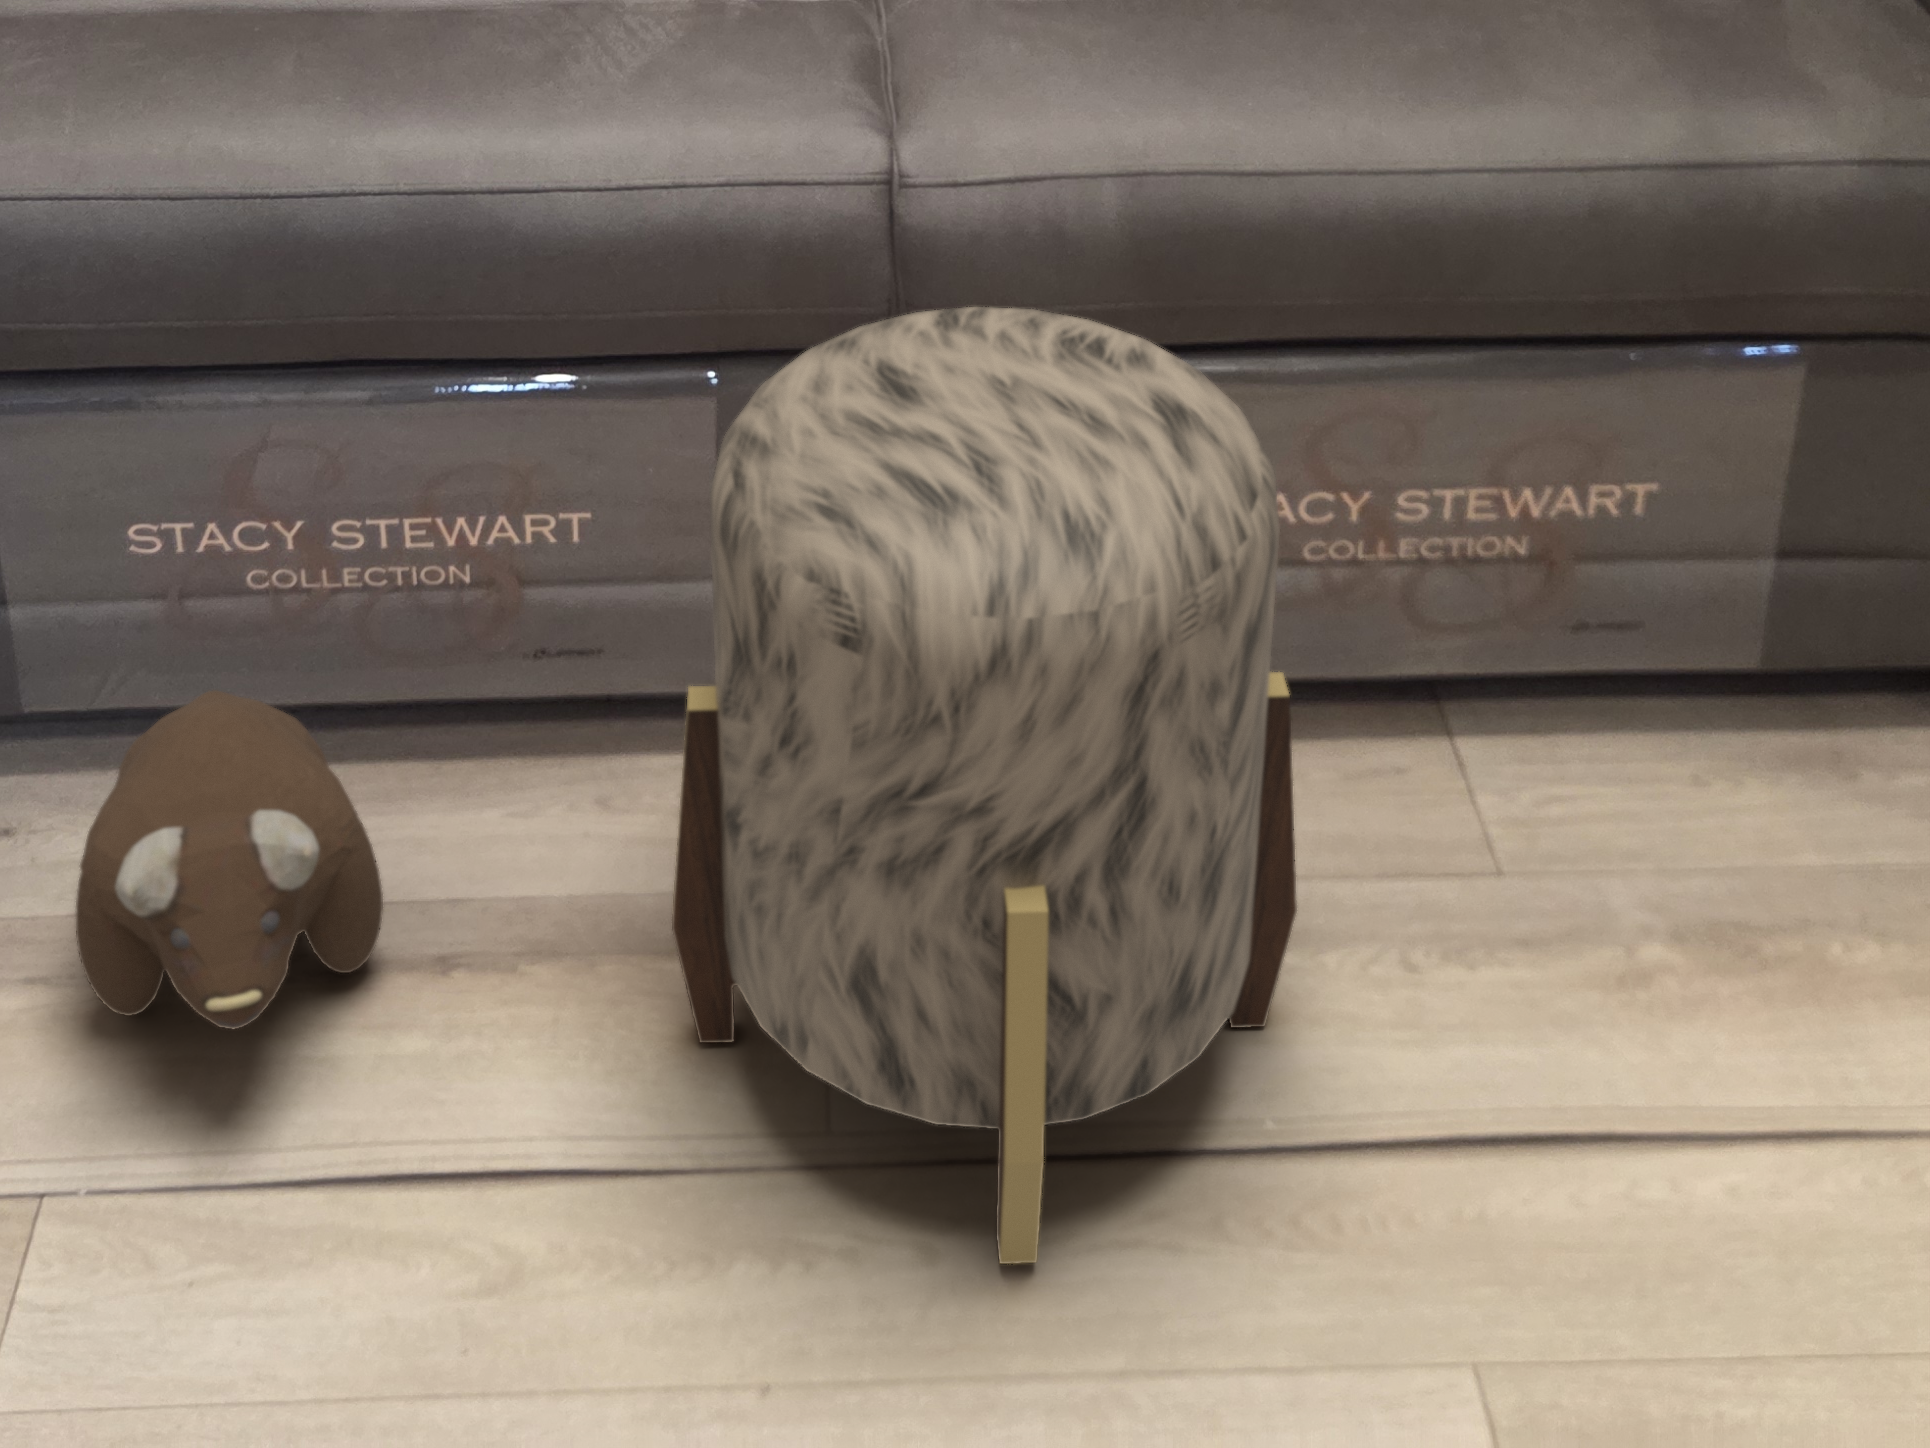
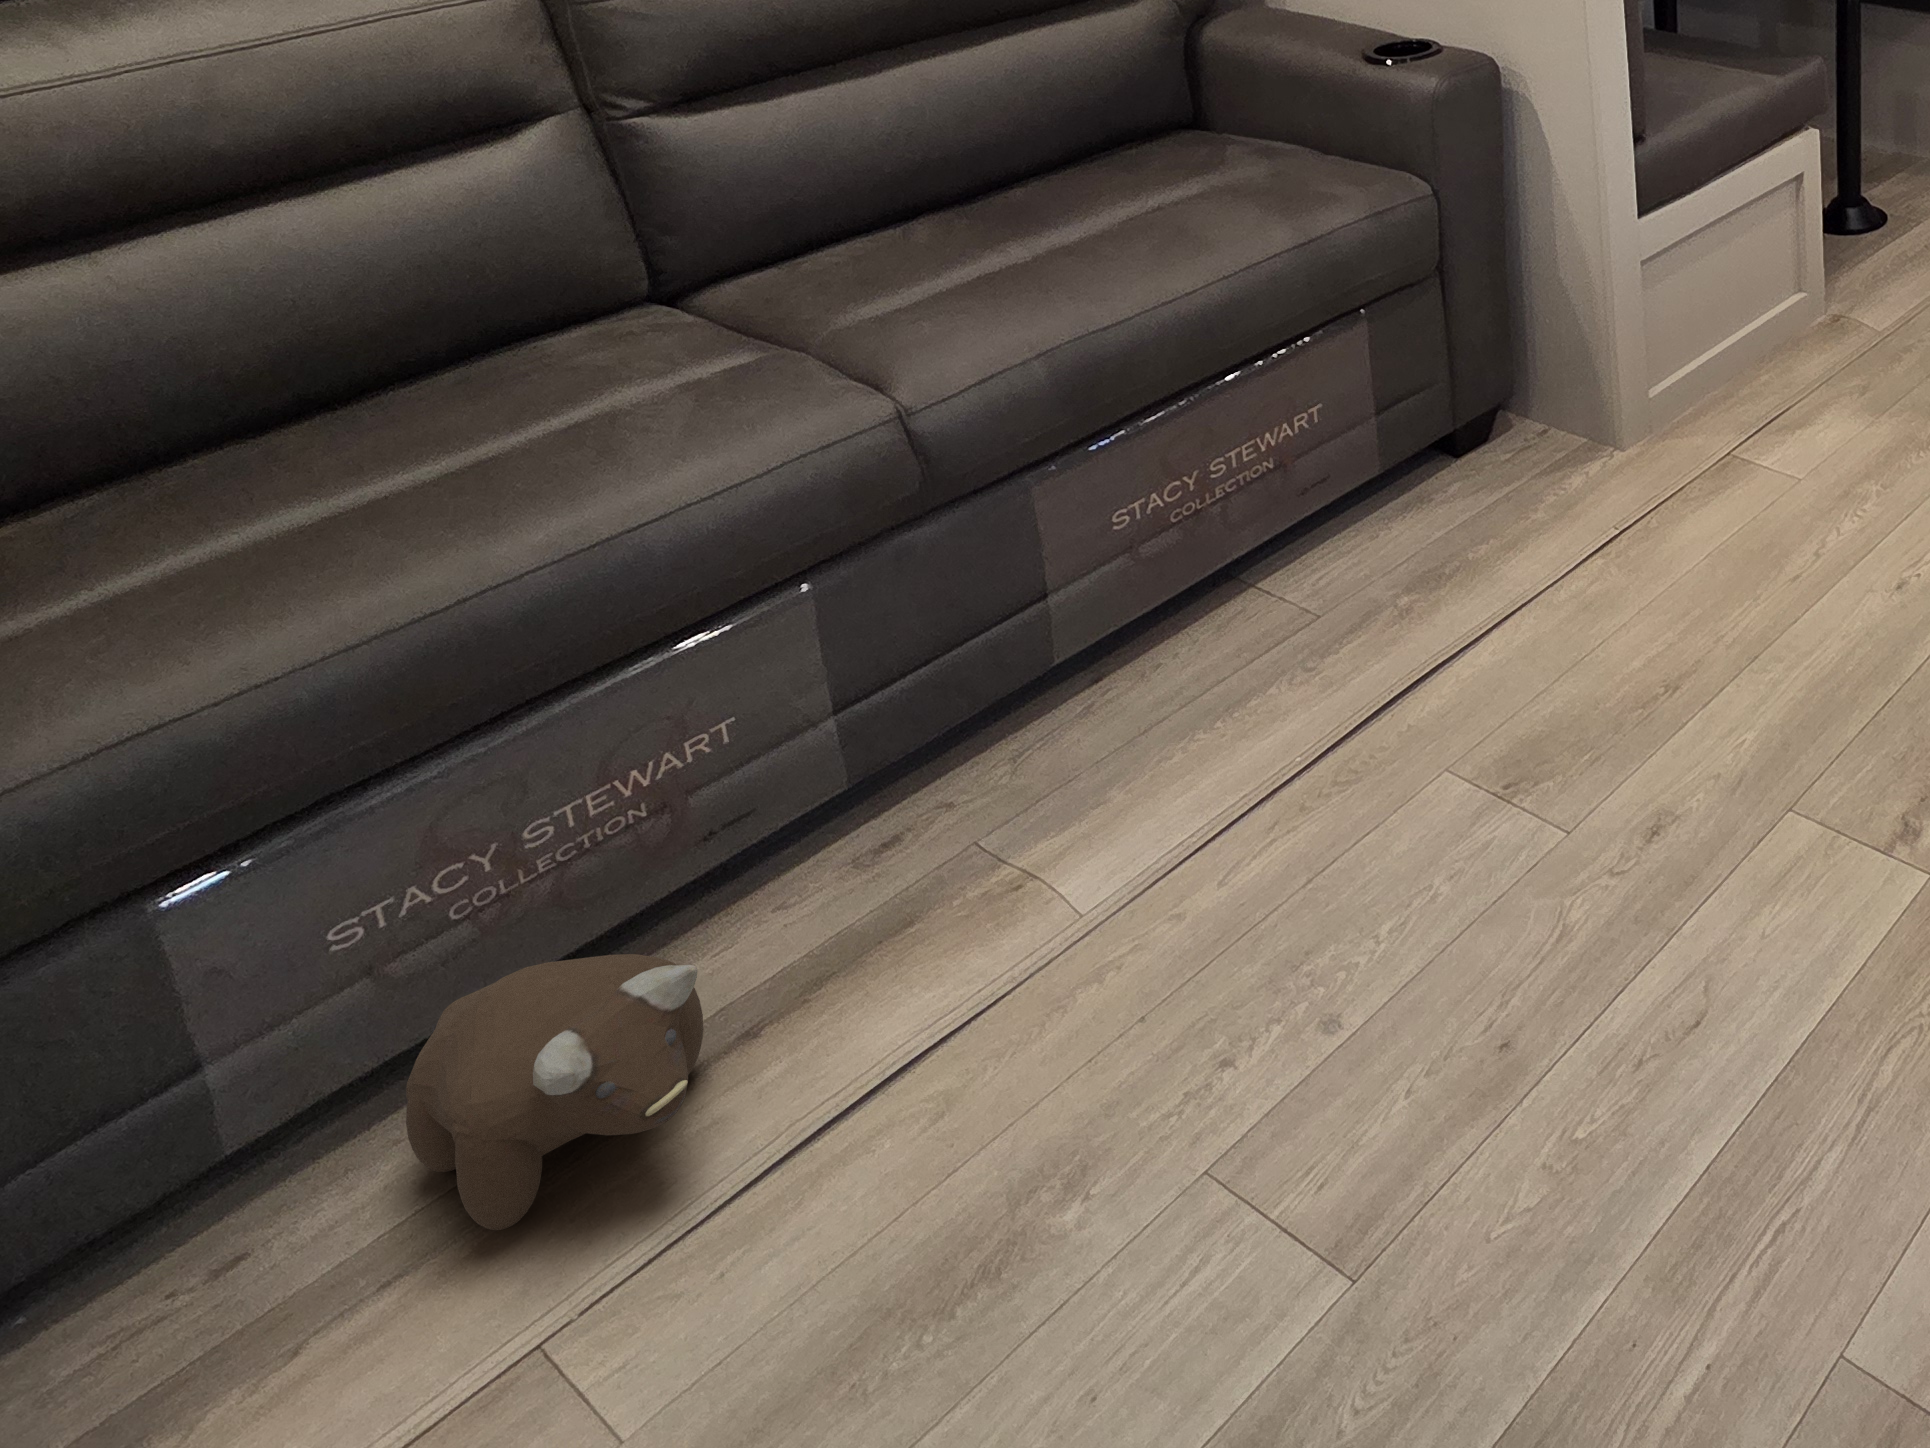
ottoman: present [672,307,1297,1264] -> none [902,417,1268,937]

